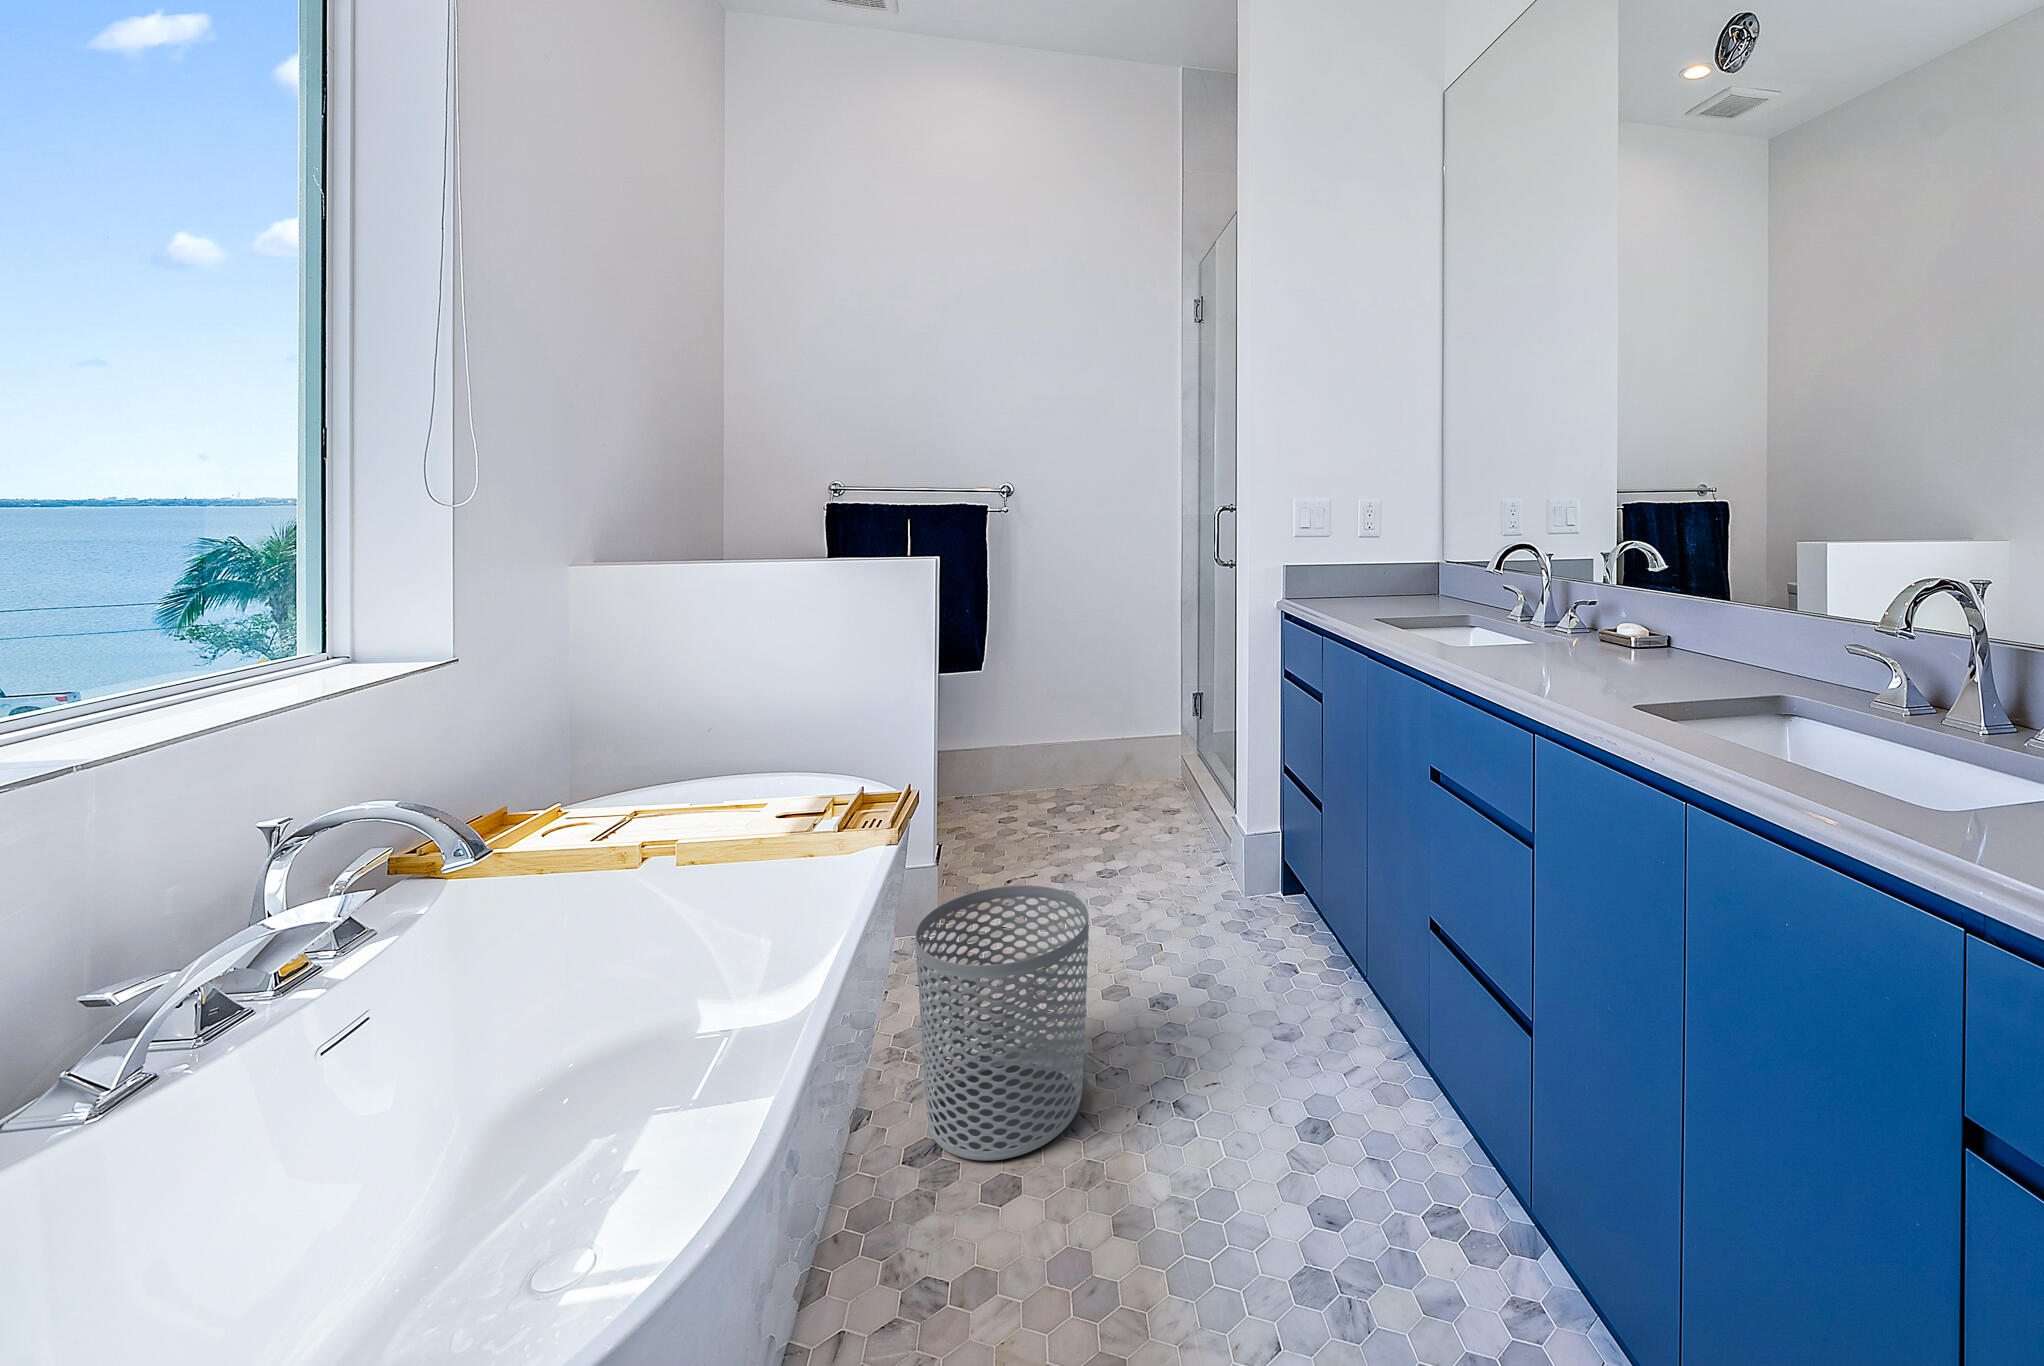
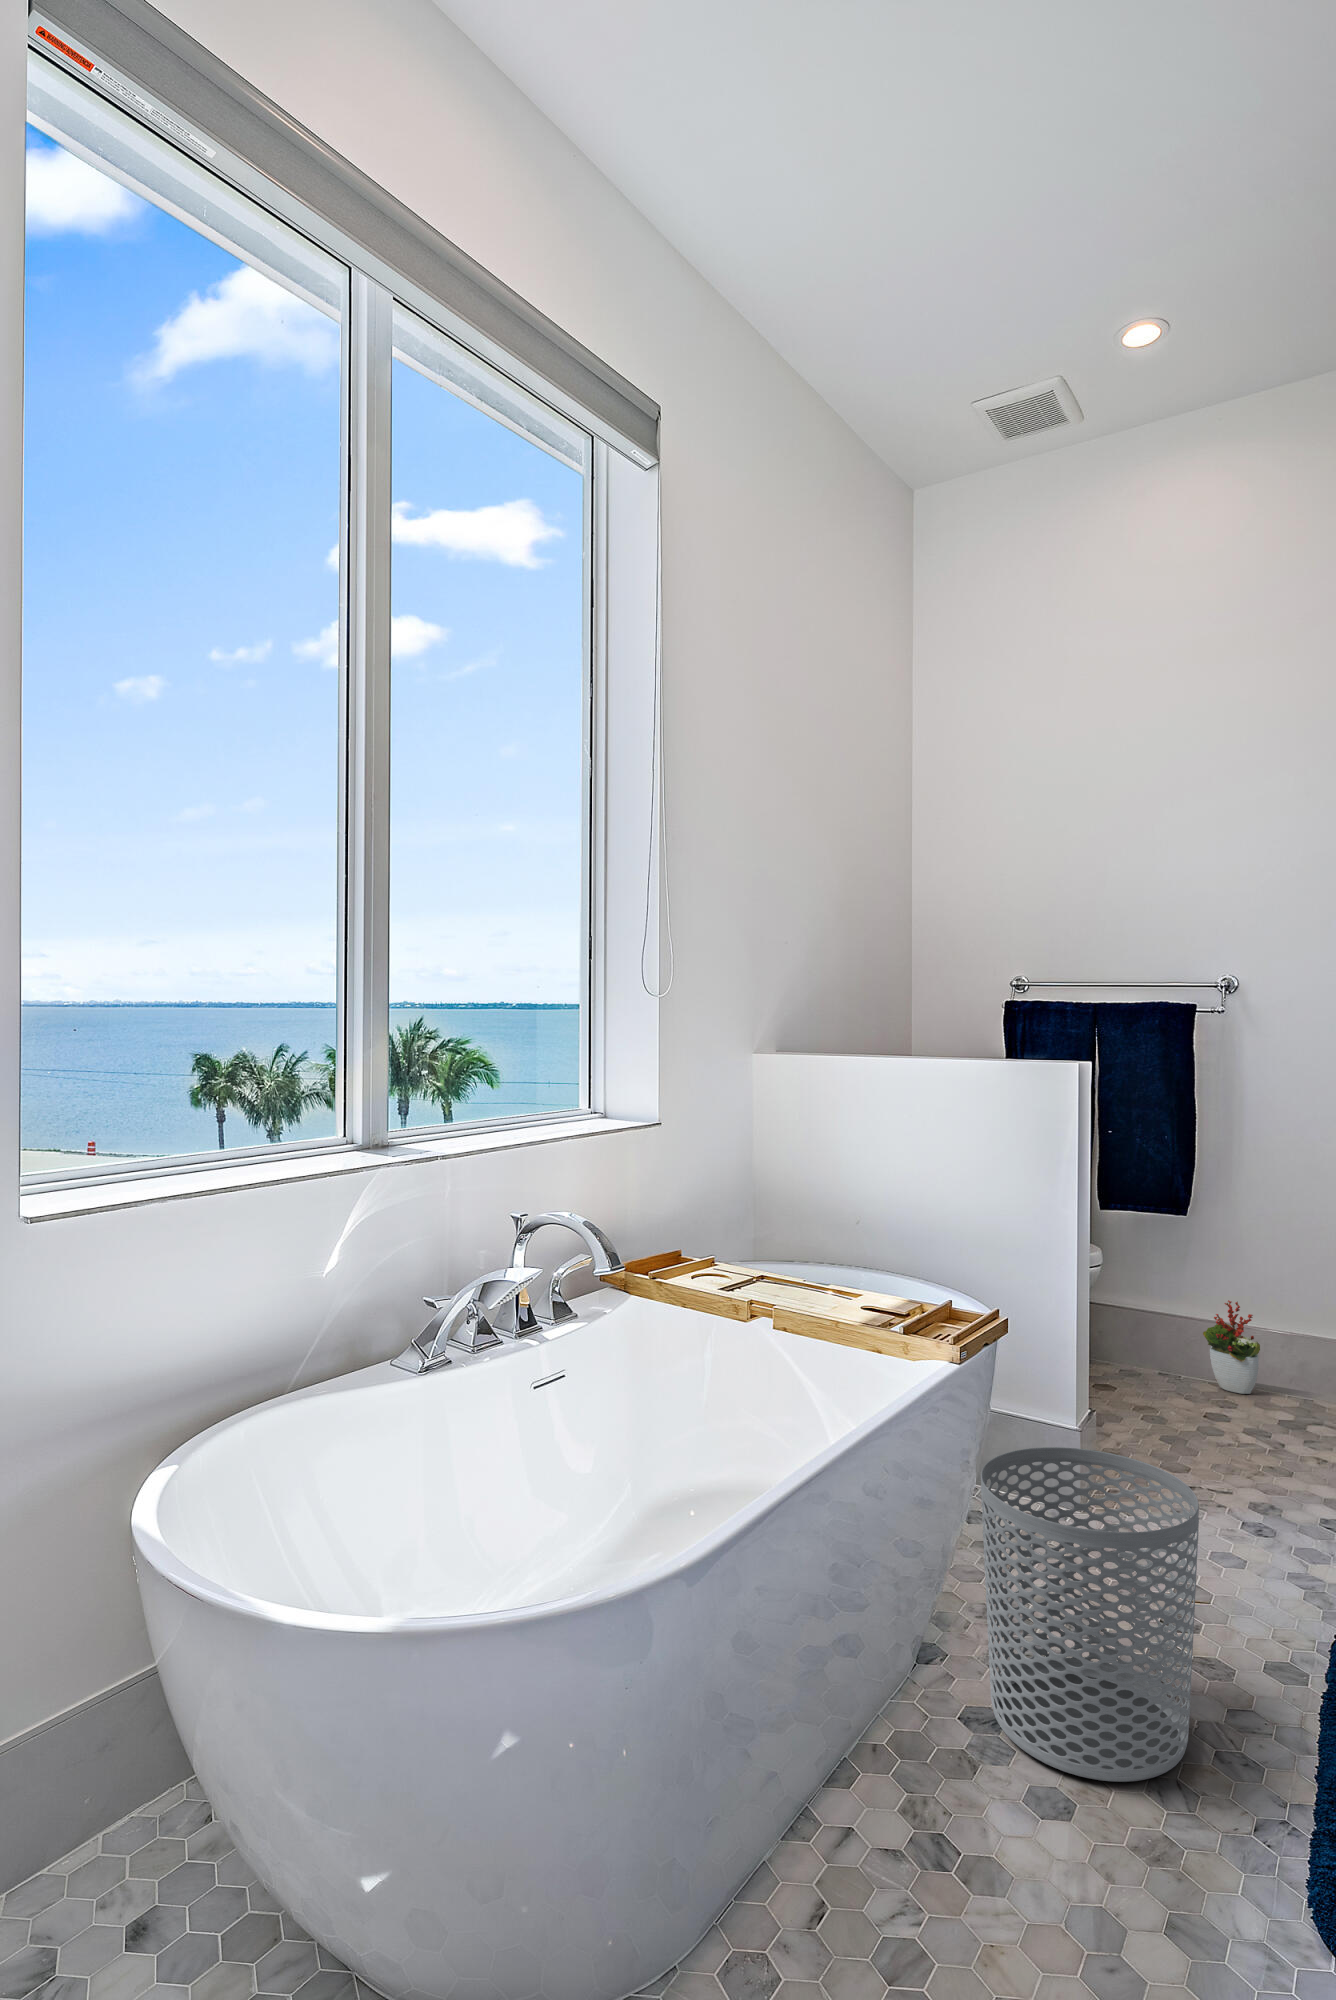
decorative plant: none [989,728,1030,796] -> present [1203,1300,1260,1394]

